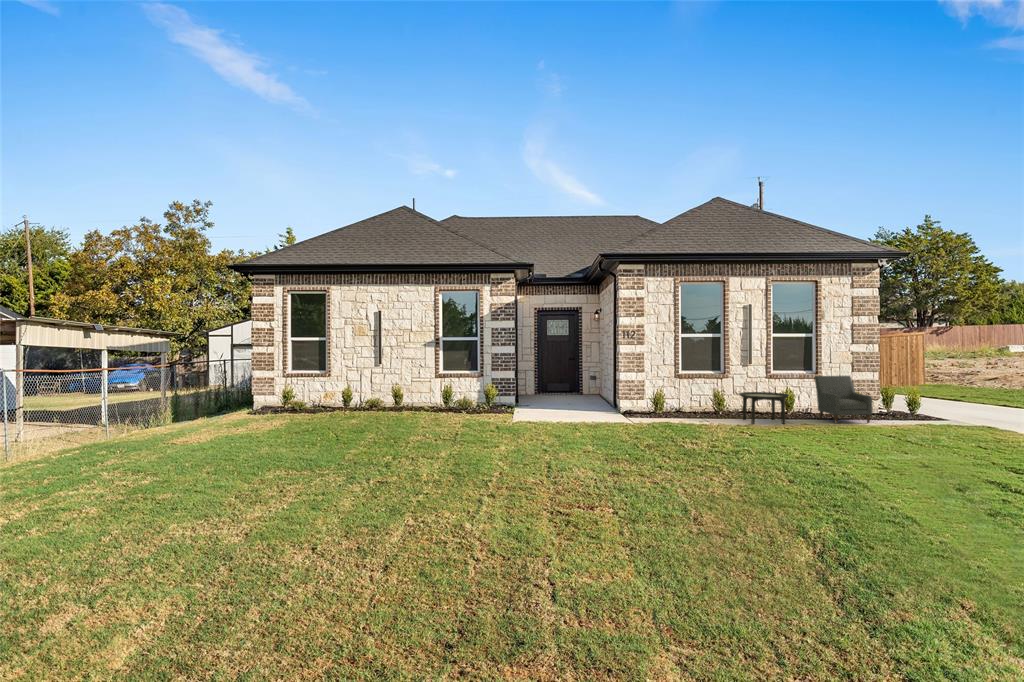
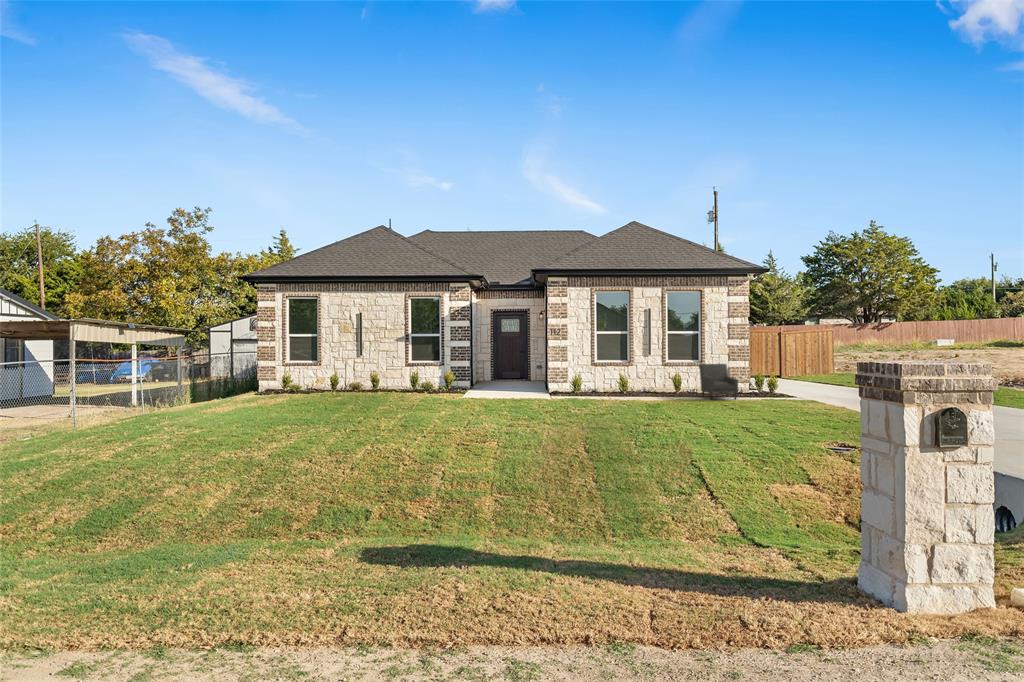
round table: present [739,392,789,424] -> none [639,376,677,401]

